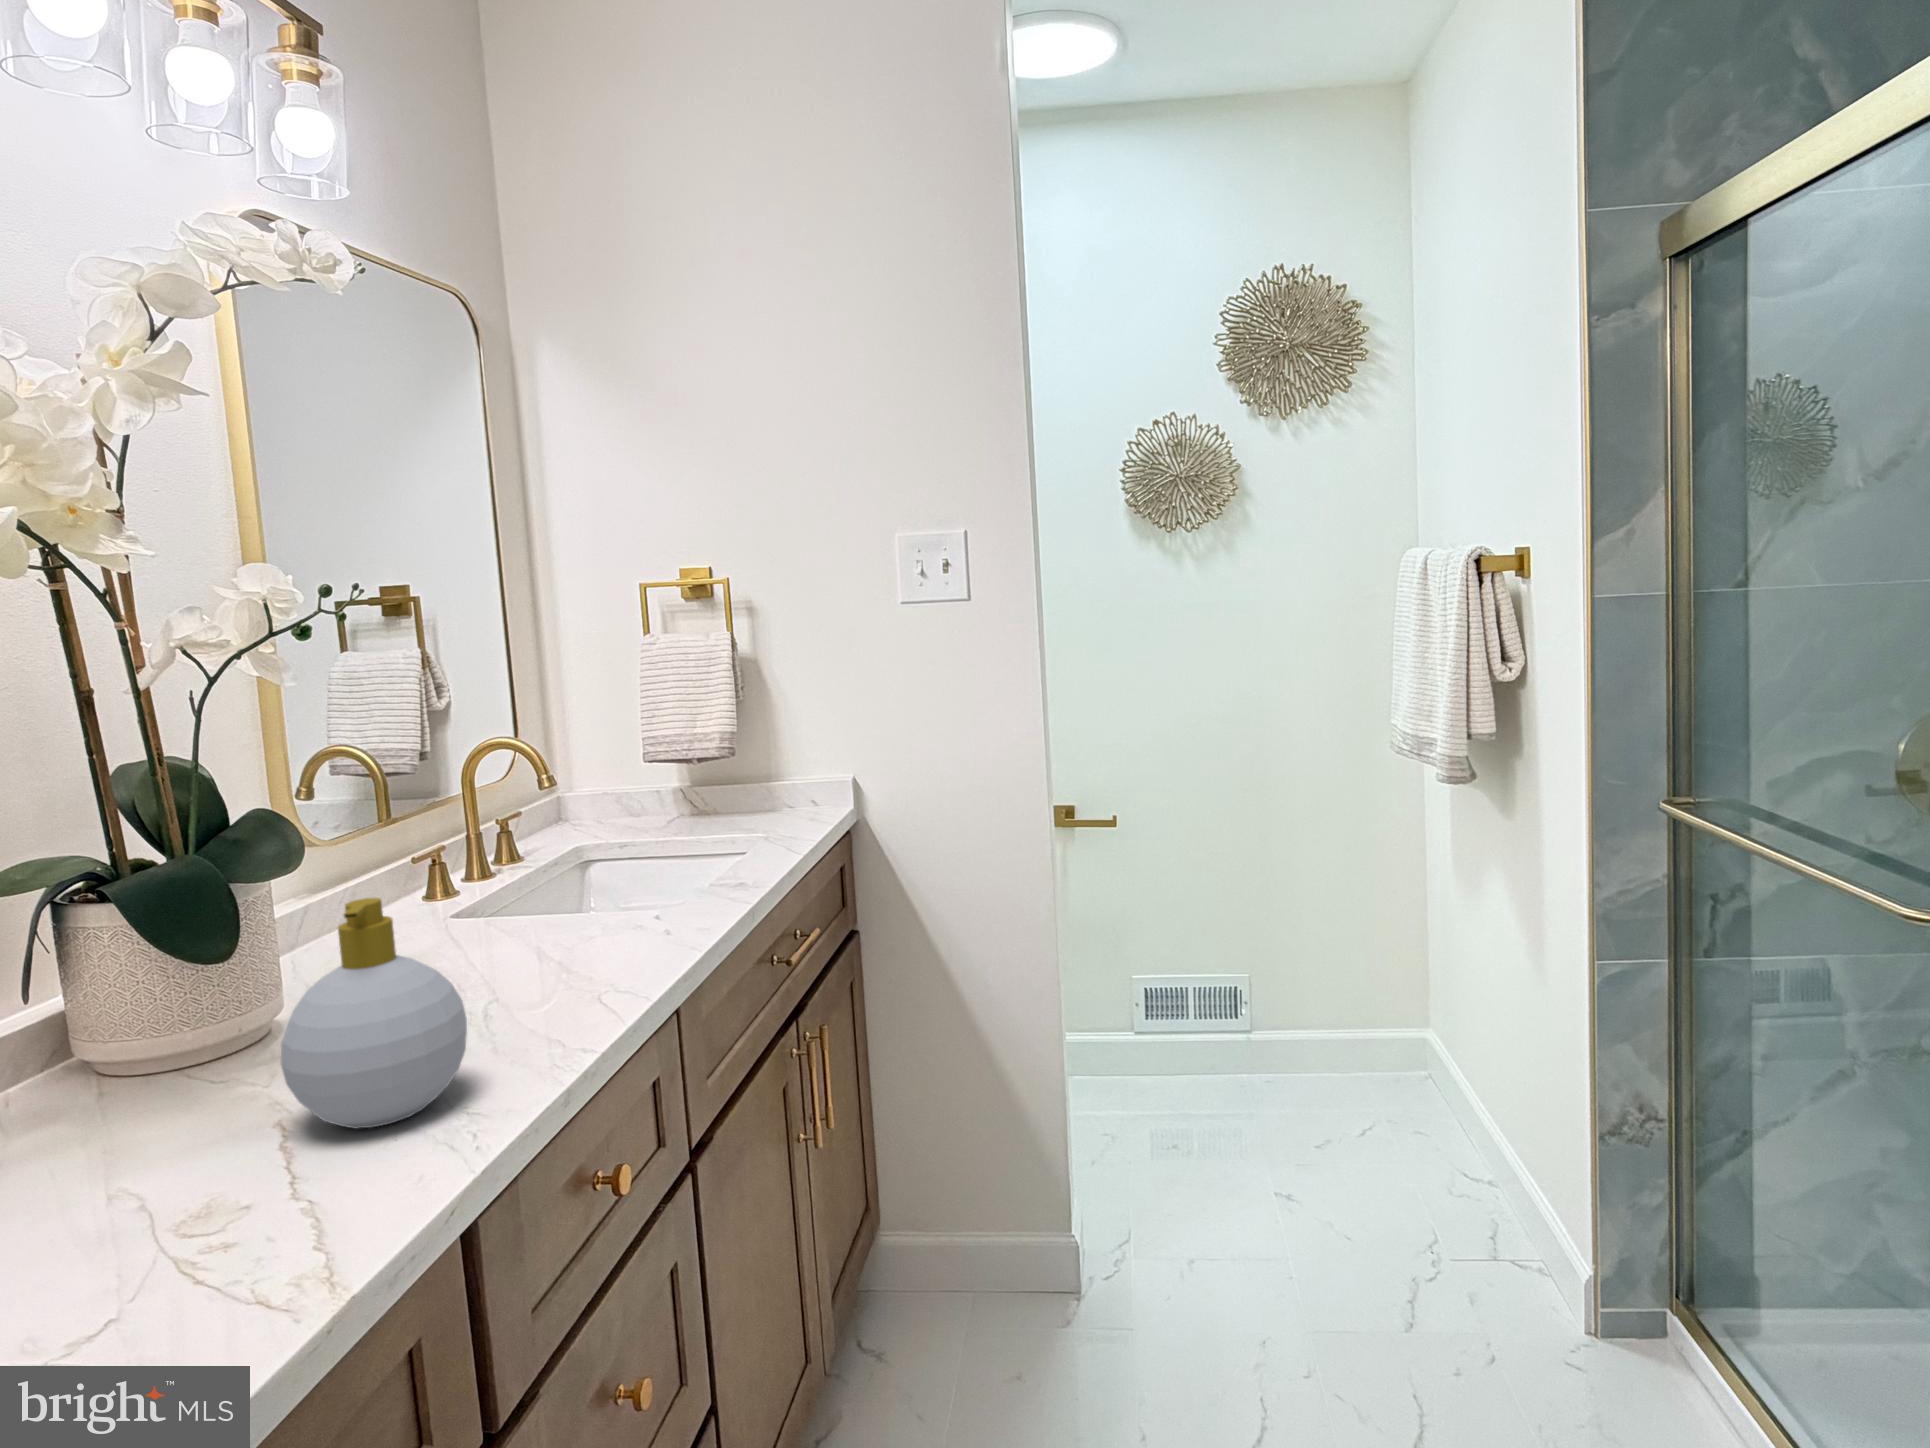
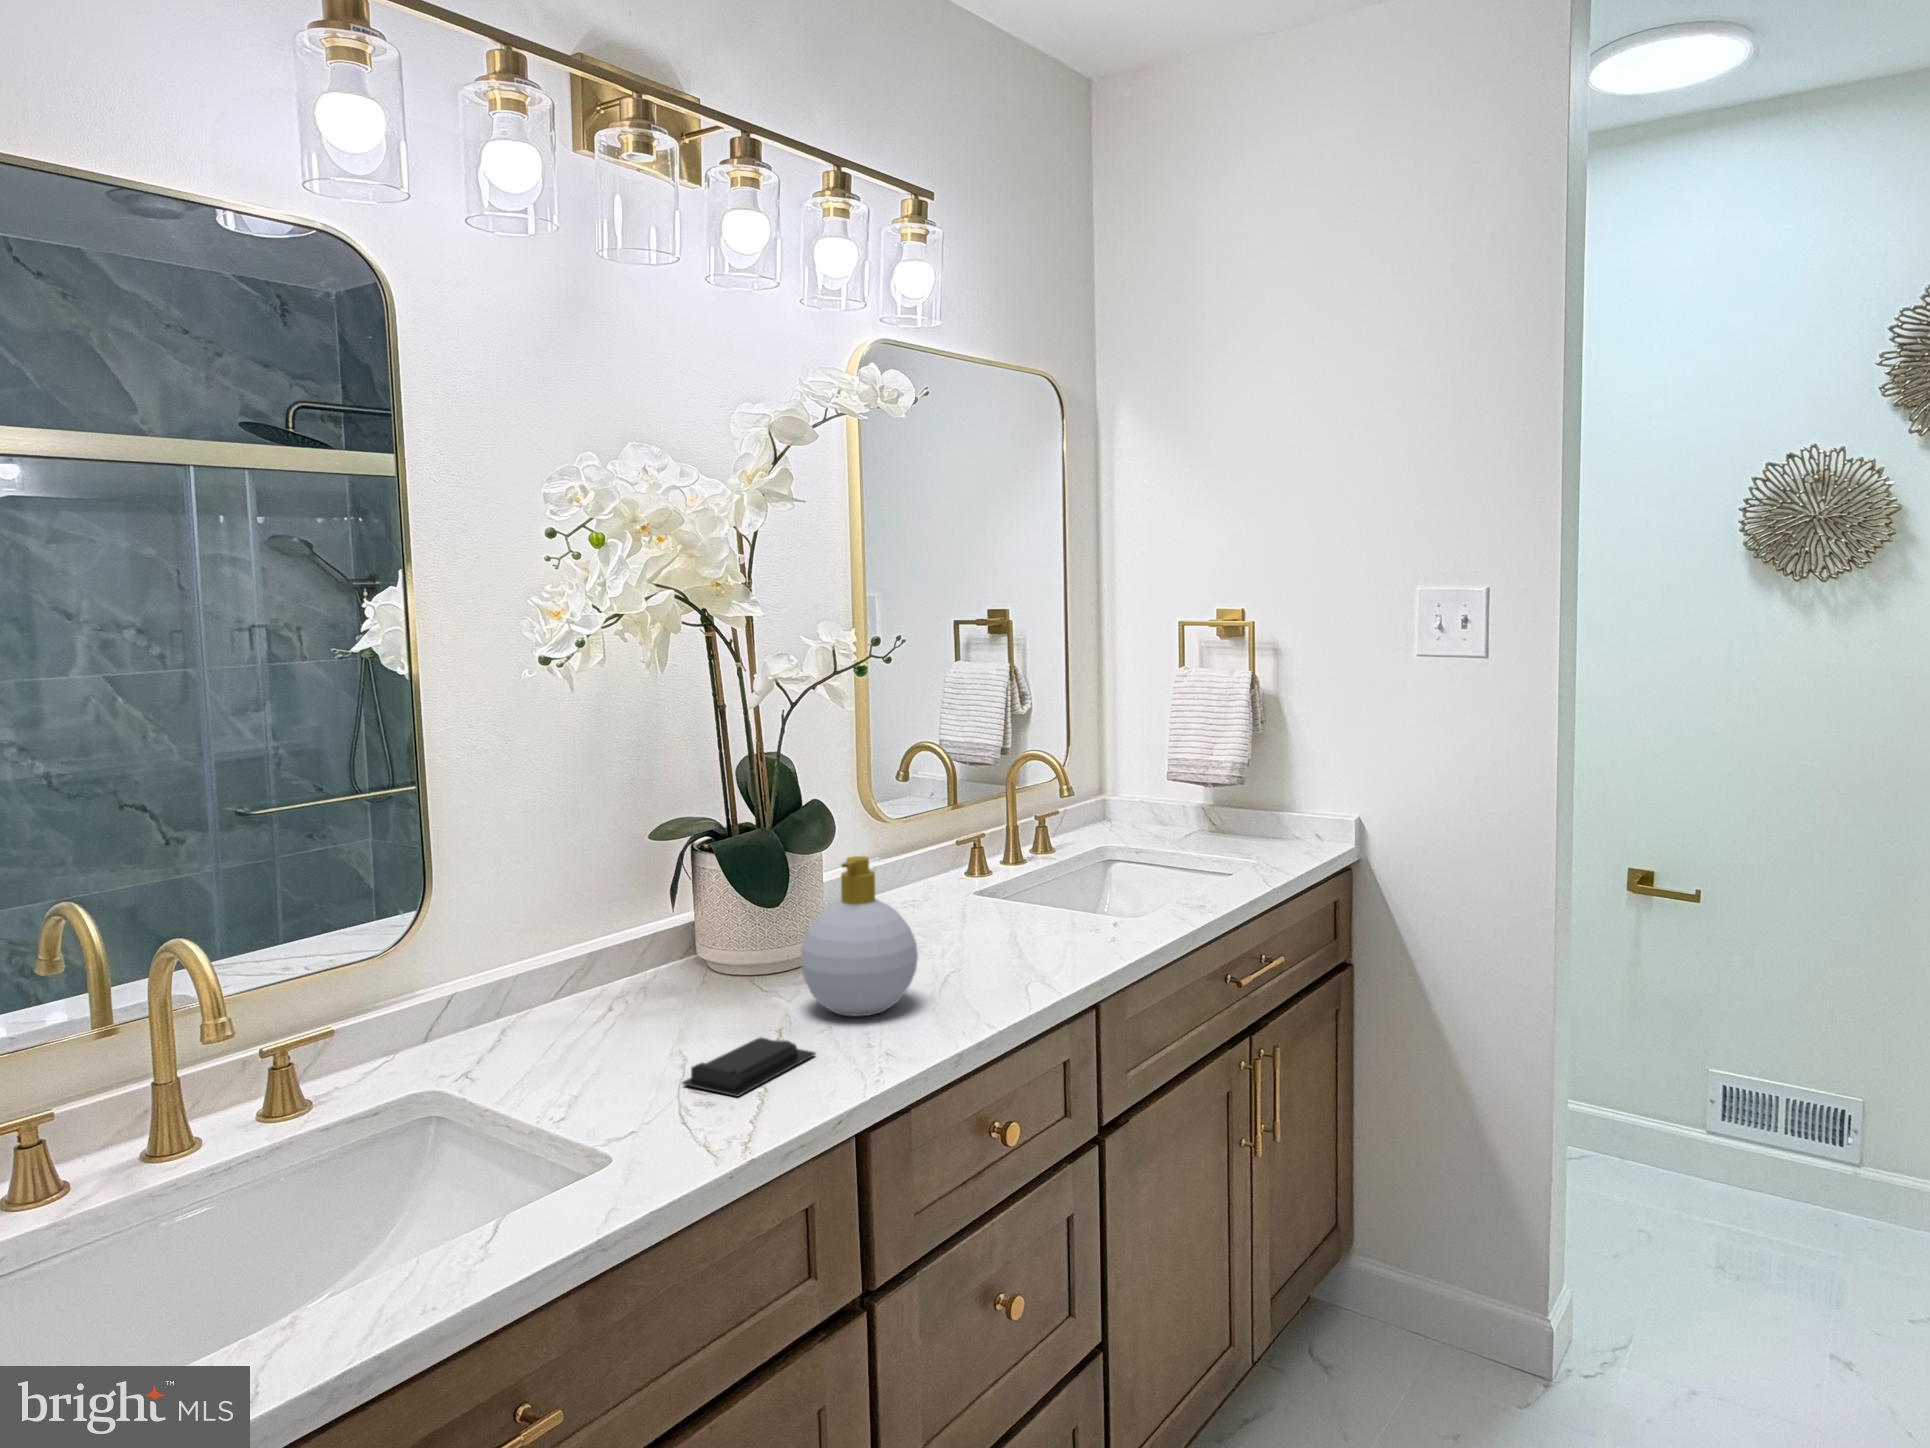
soap bar: none [136,1191,358,1318] -> present [682,1037,816,1096]

